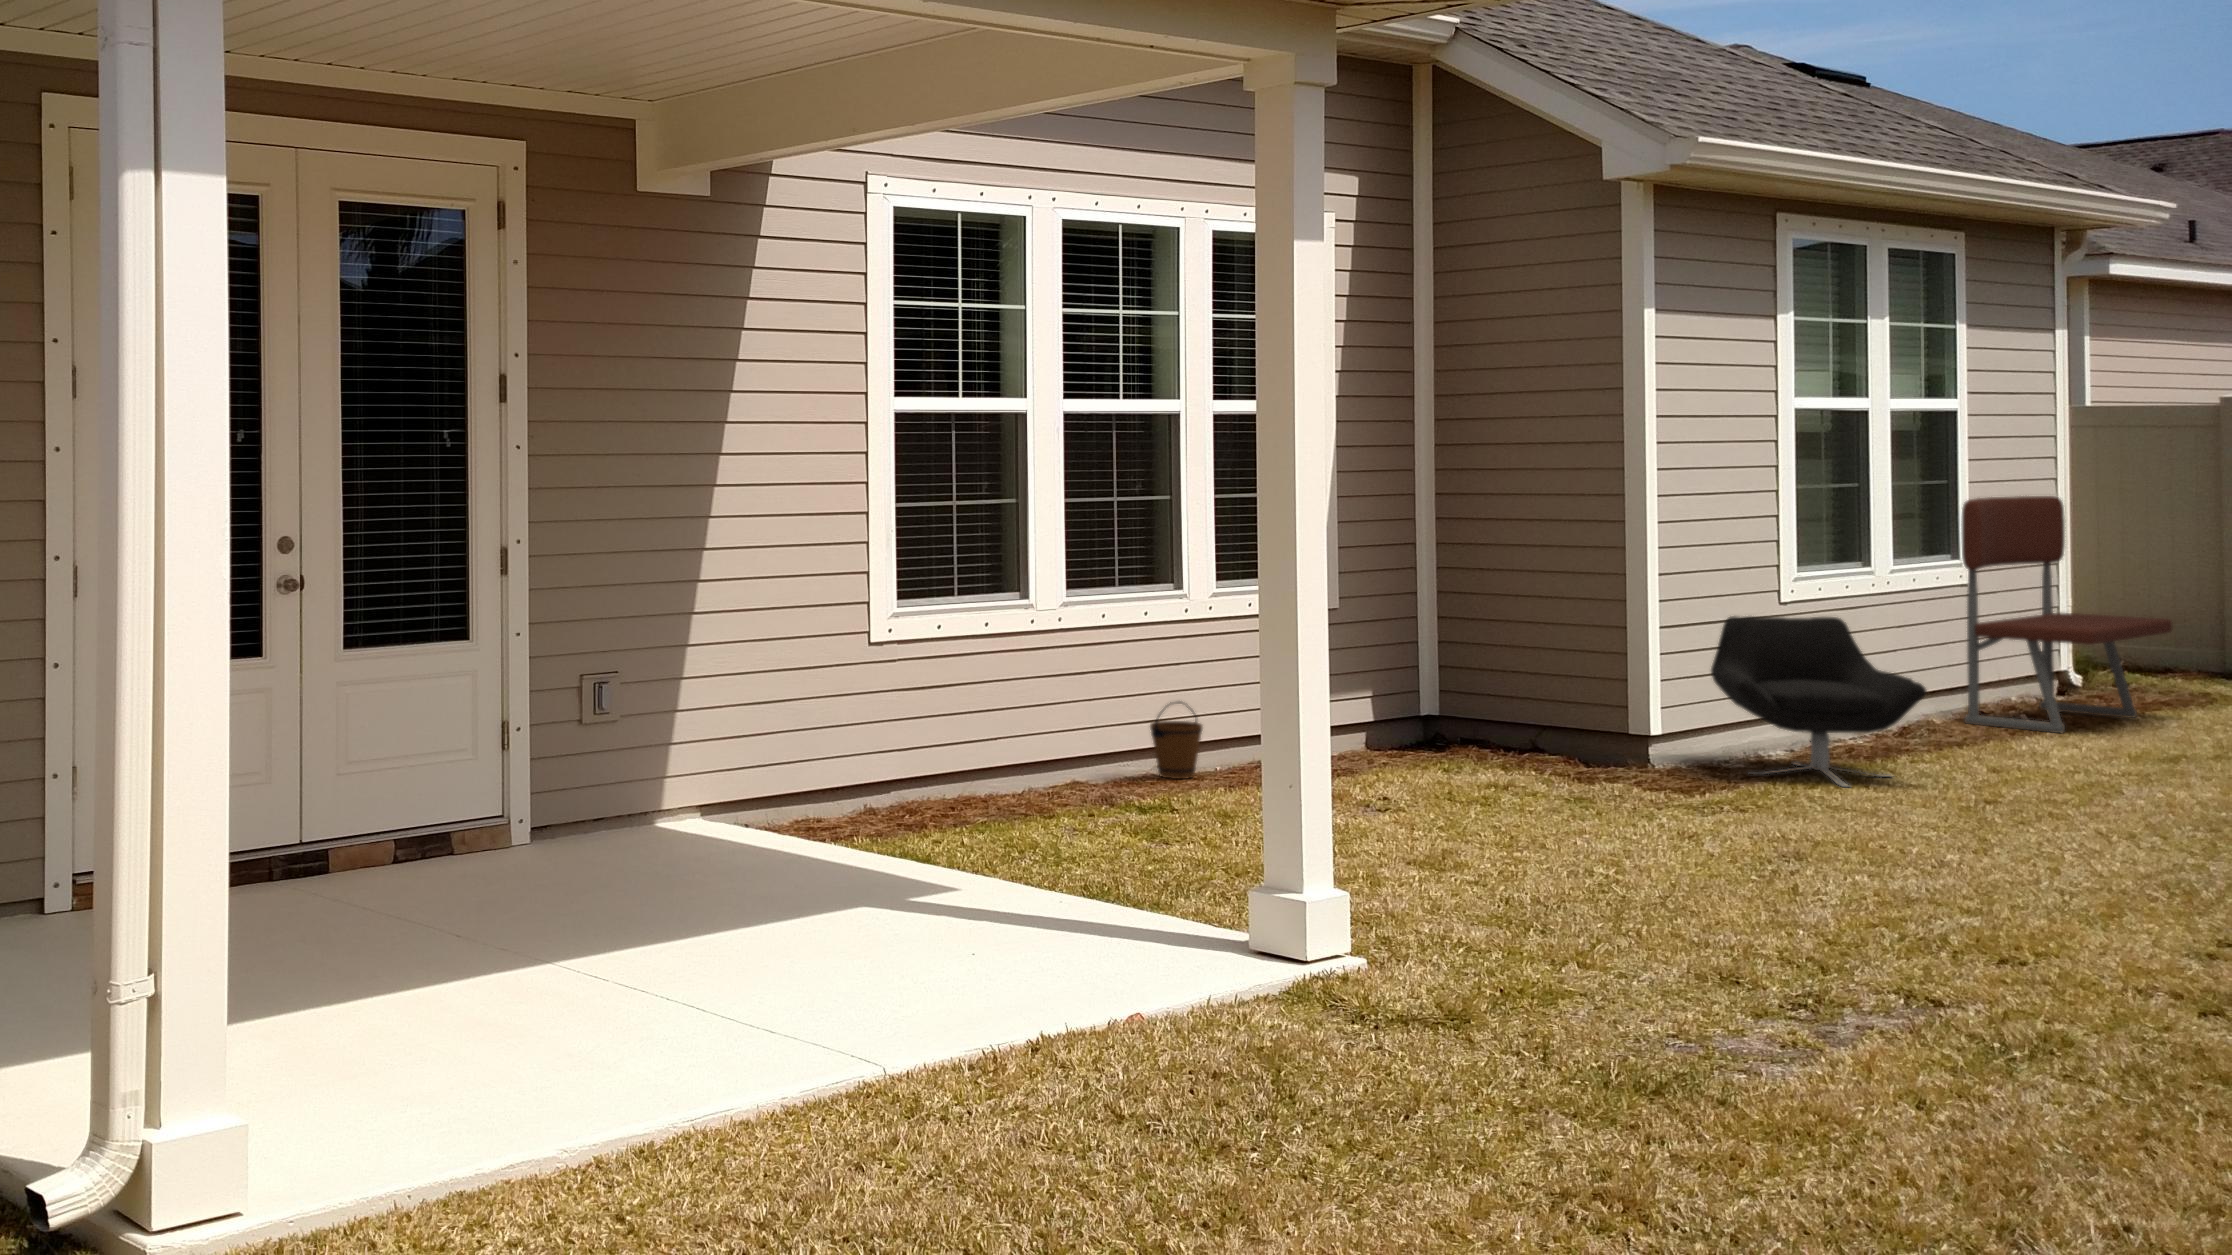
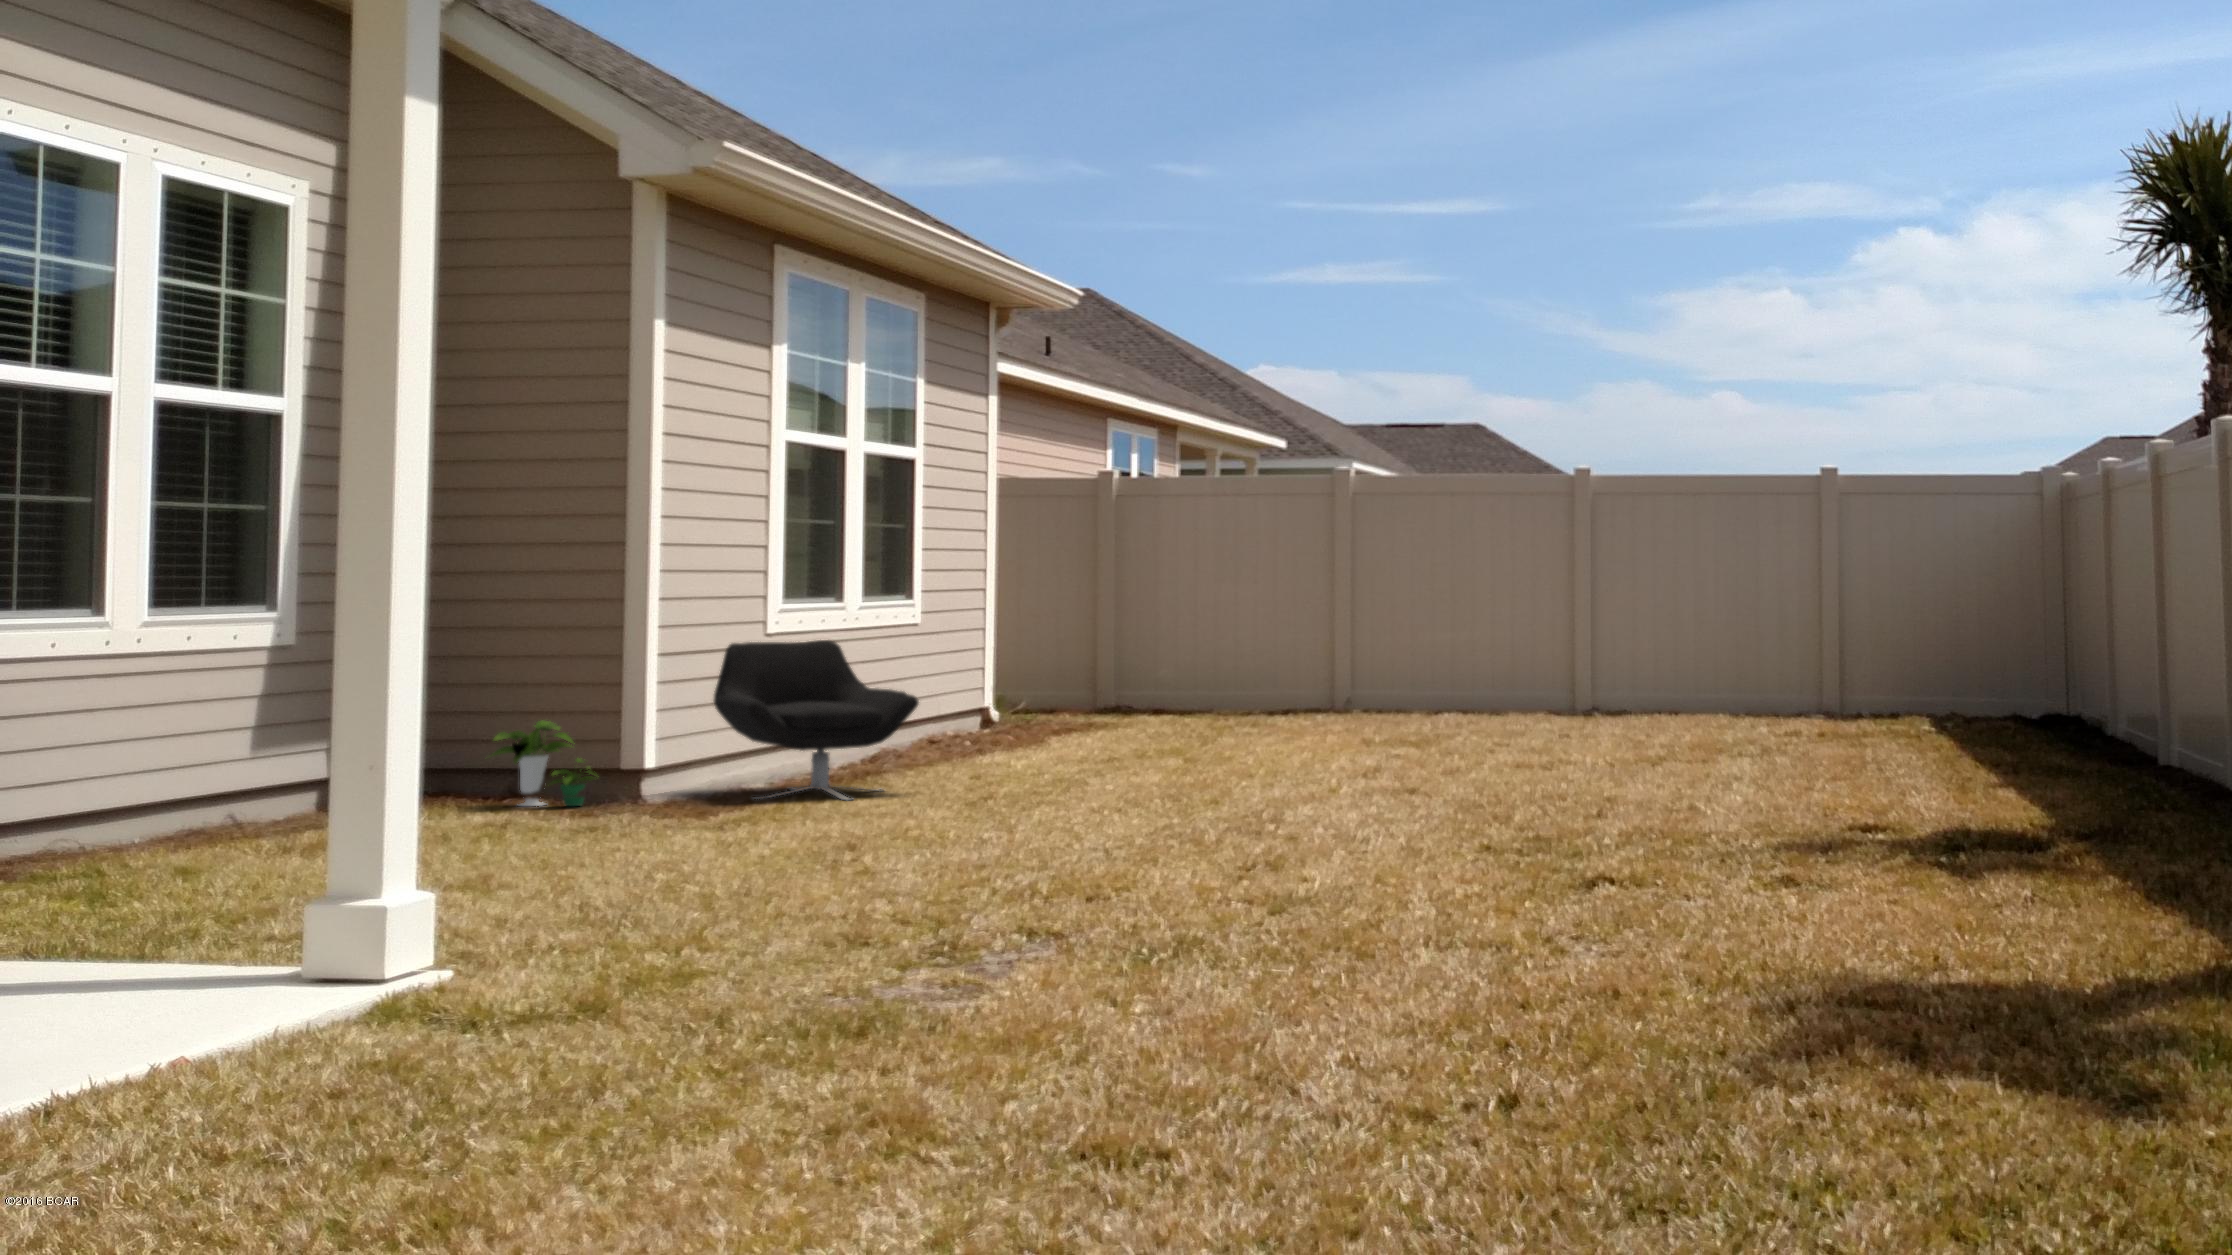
bench: present [1961,496,2172,733] -> none [916,540,1077,755]
potted plant: none [1496,683,1598,765] -> present [492,721,594,806]
bucket: present [1150,702,1203,779] -> none [49,756,128,855]

